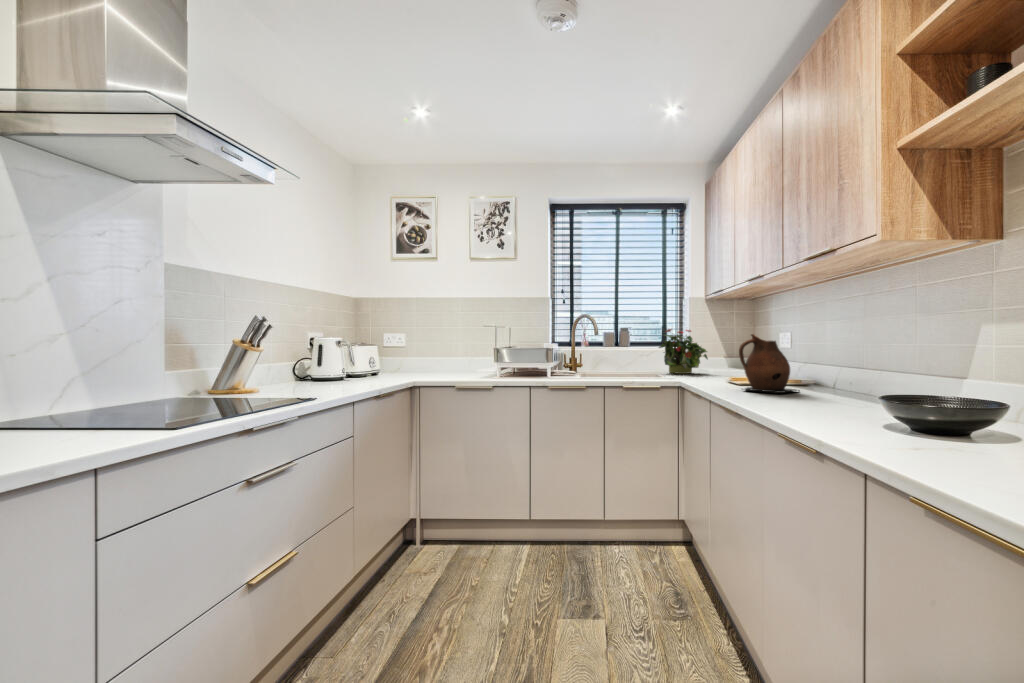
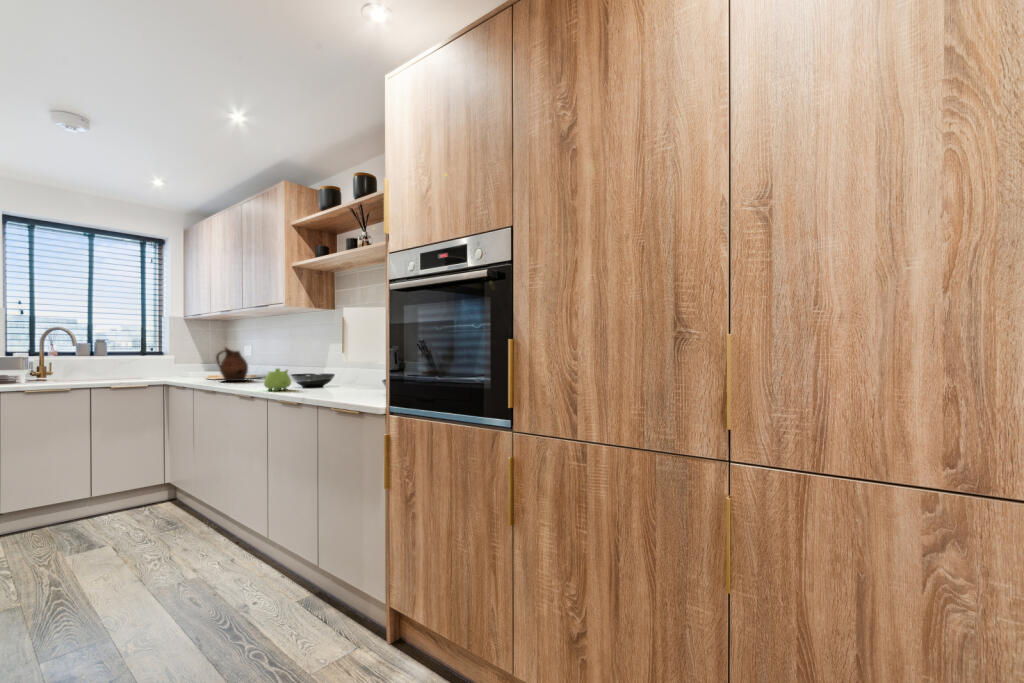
potted plant: present [659,329,708,374] -> none [140,341,186,377]
teapot: none [826,381,899,436] -> present [264,369,291,391]

